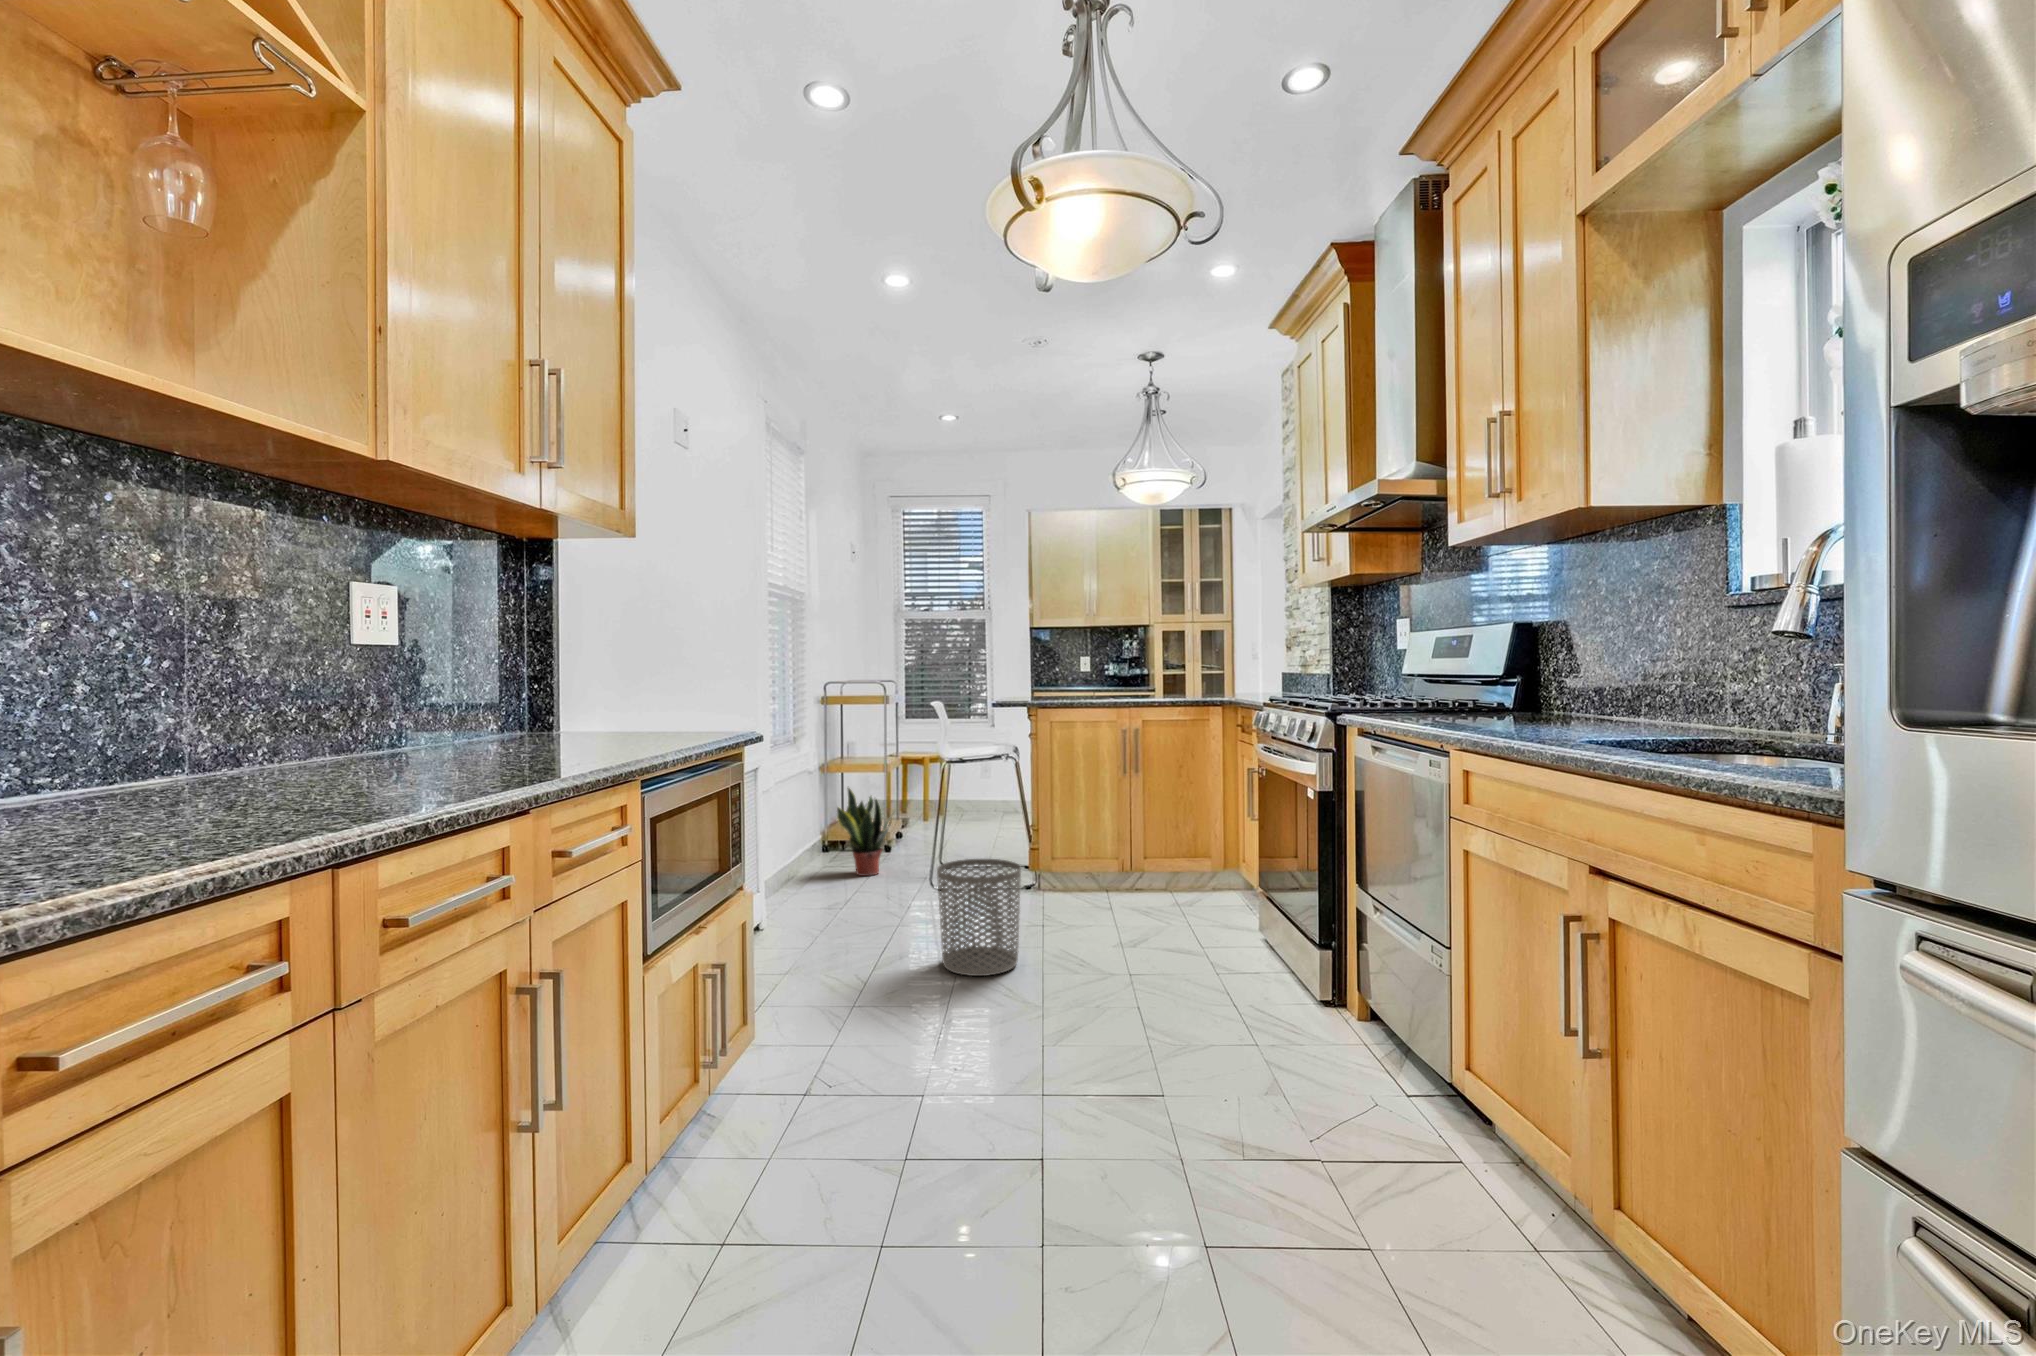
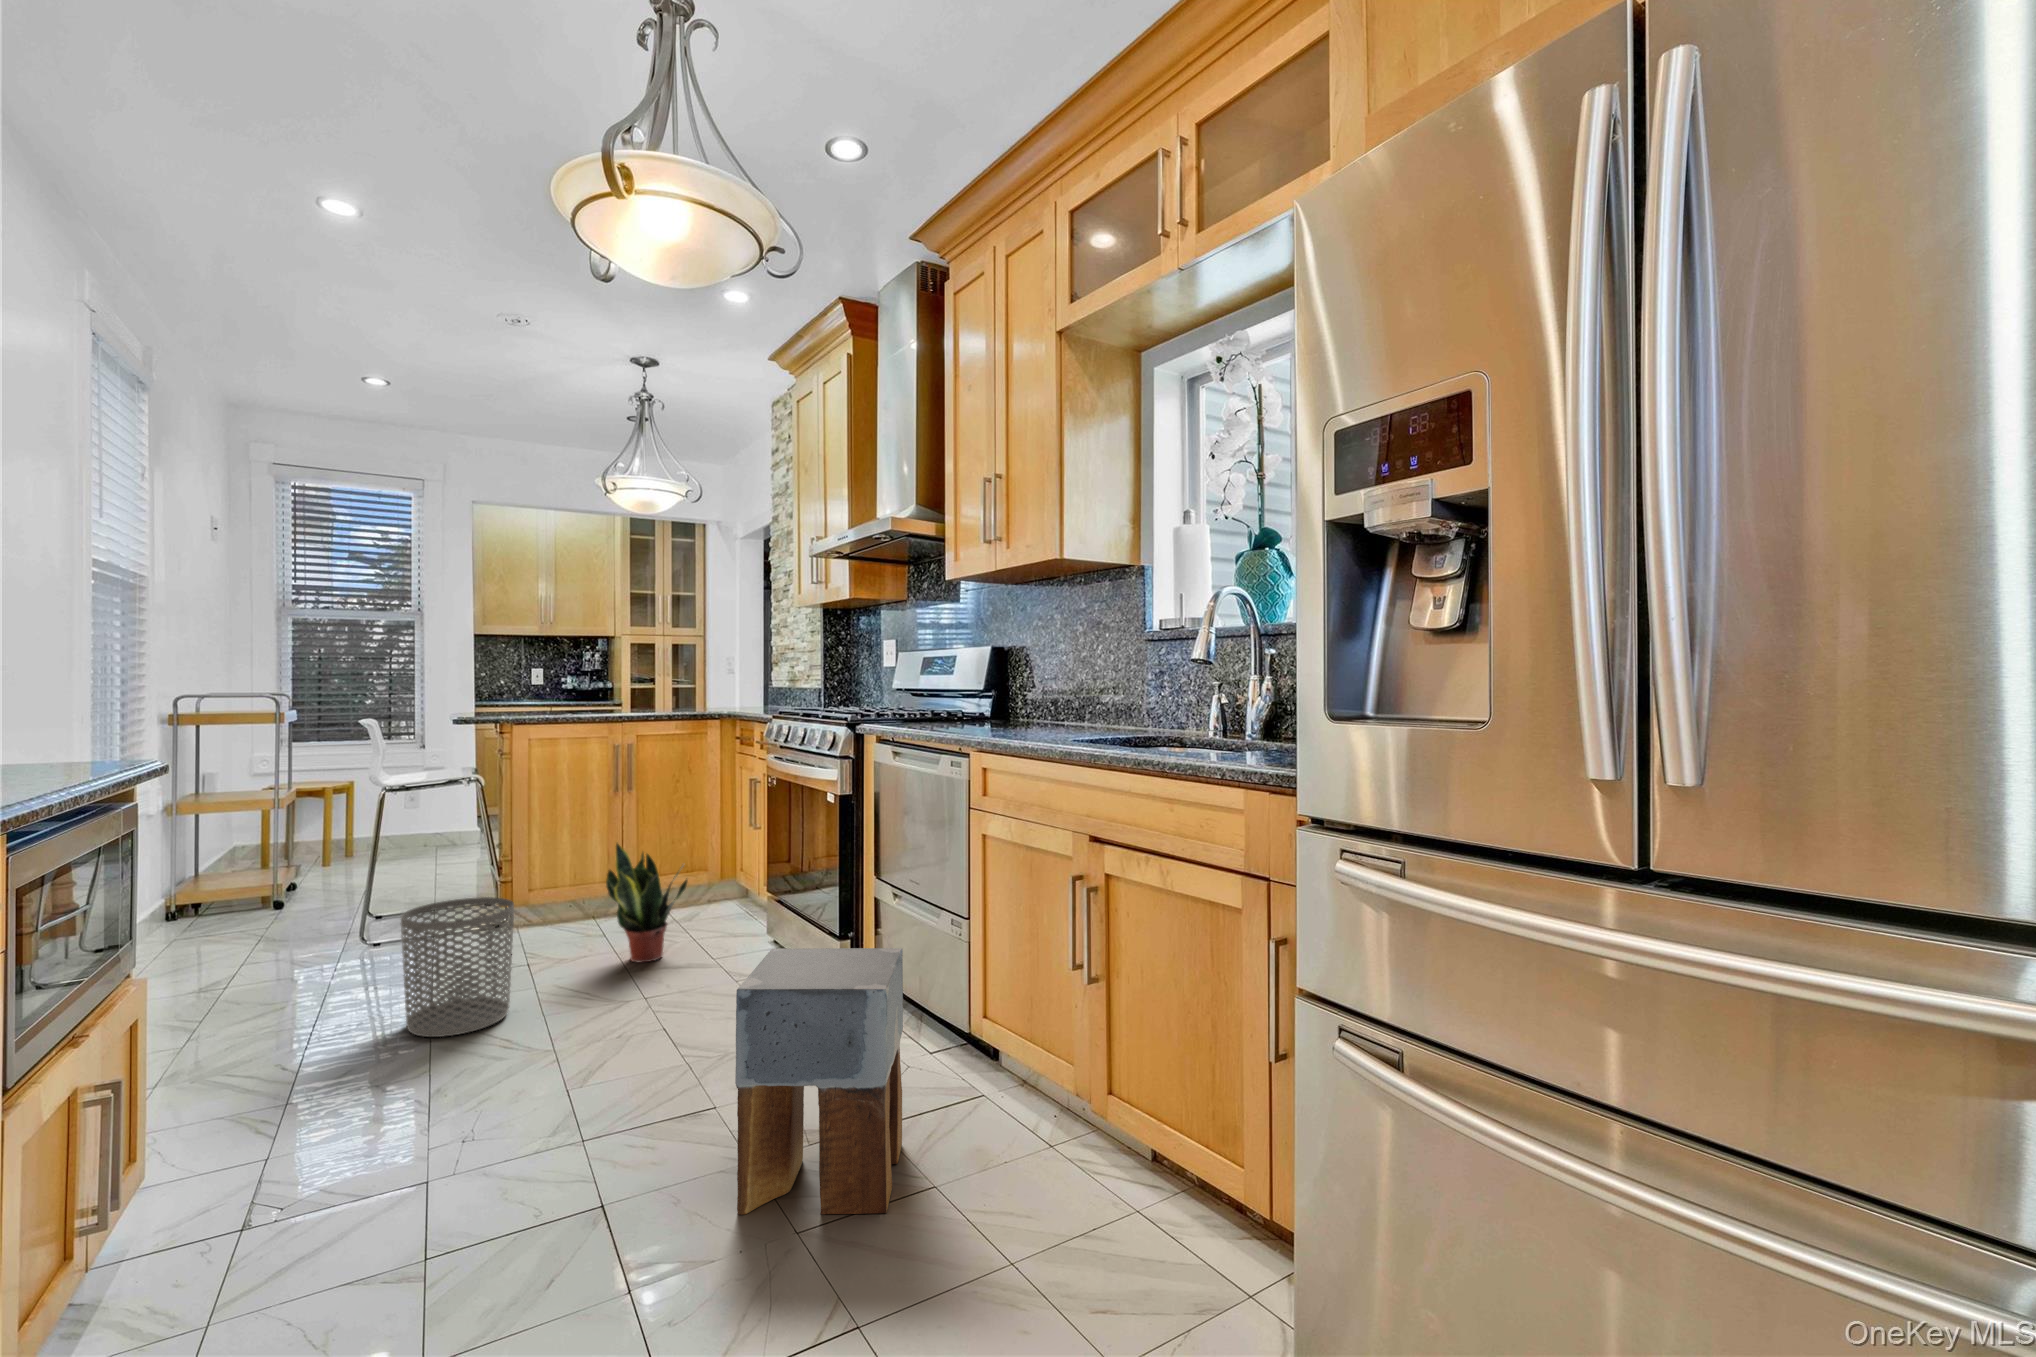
potted plant: present [837,788,894,876] -> present [606,844,688,963]
stool: none [1151,946,1345,1260] -> present [735,948,903,1215]

